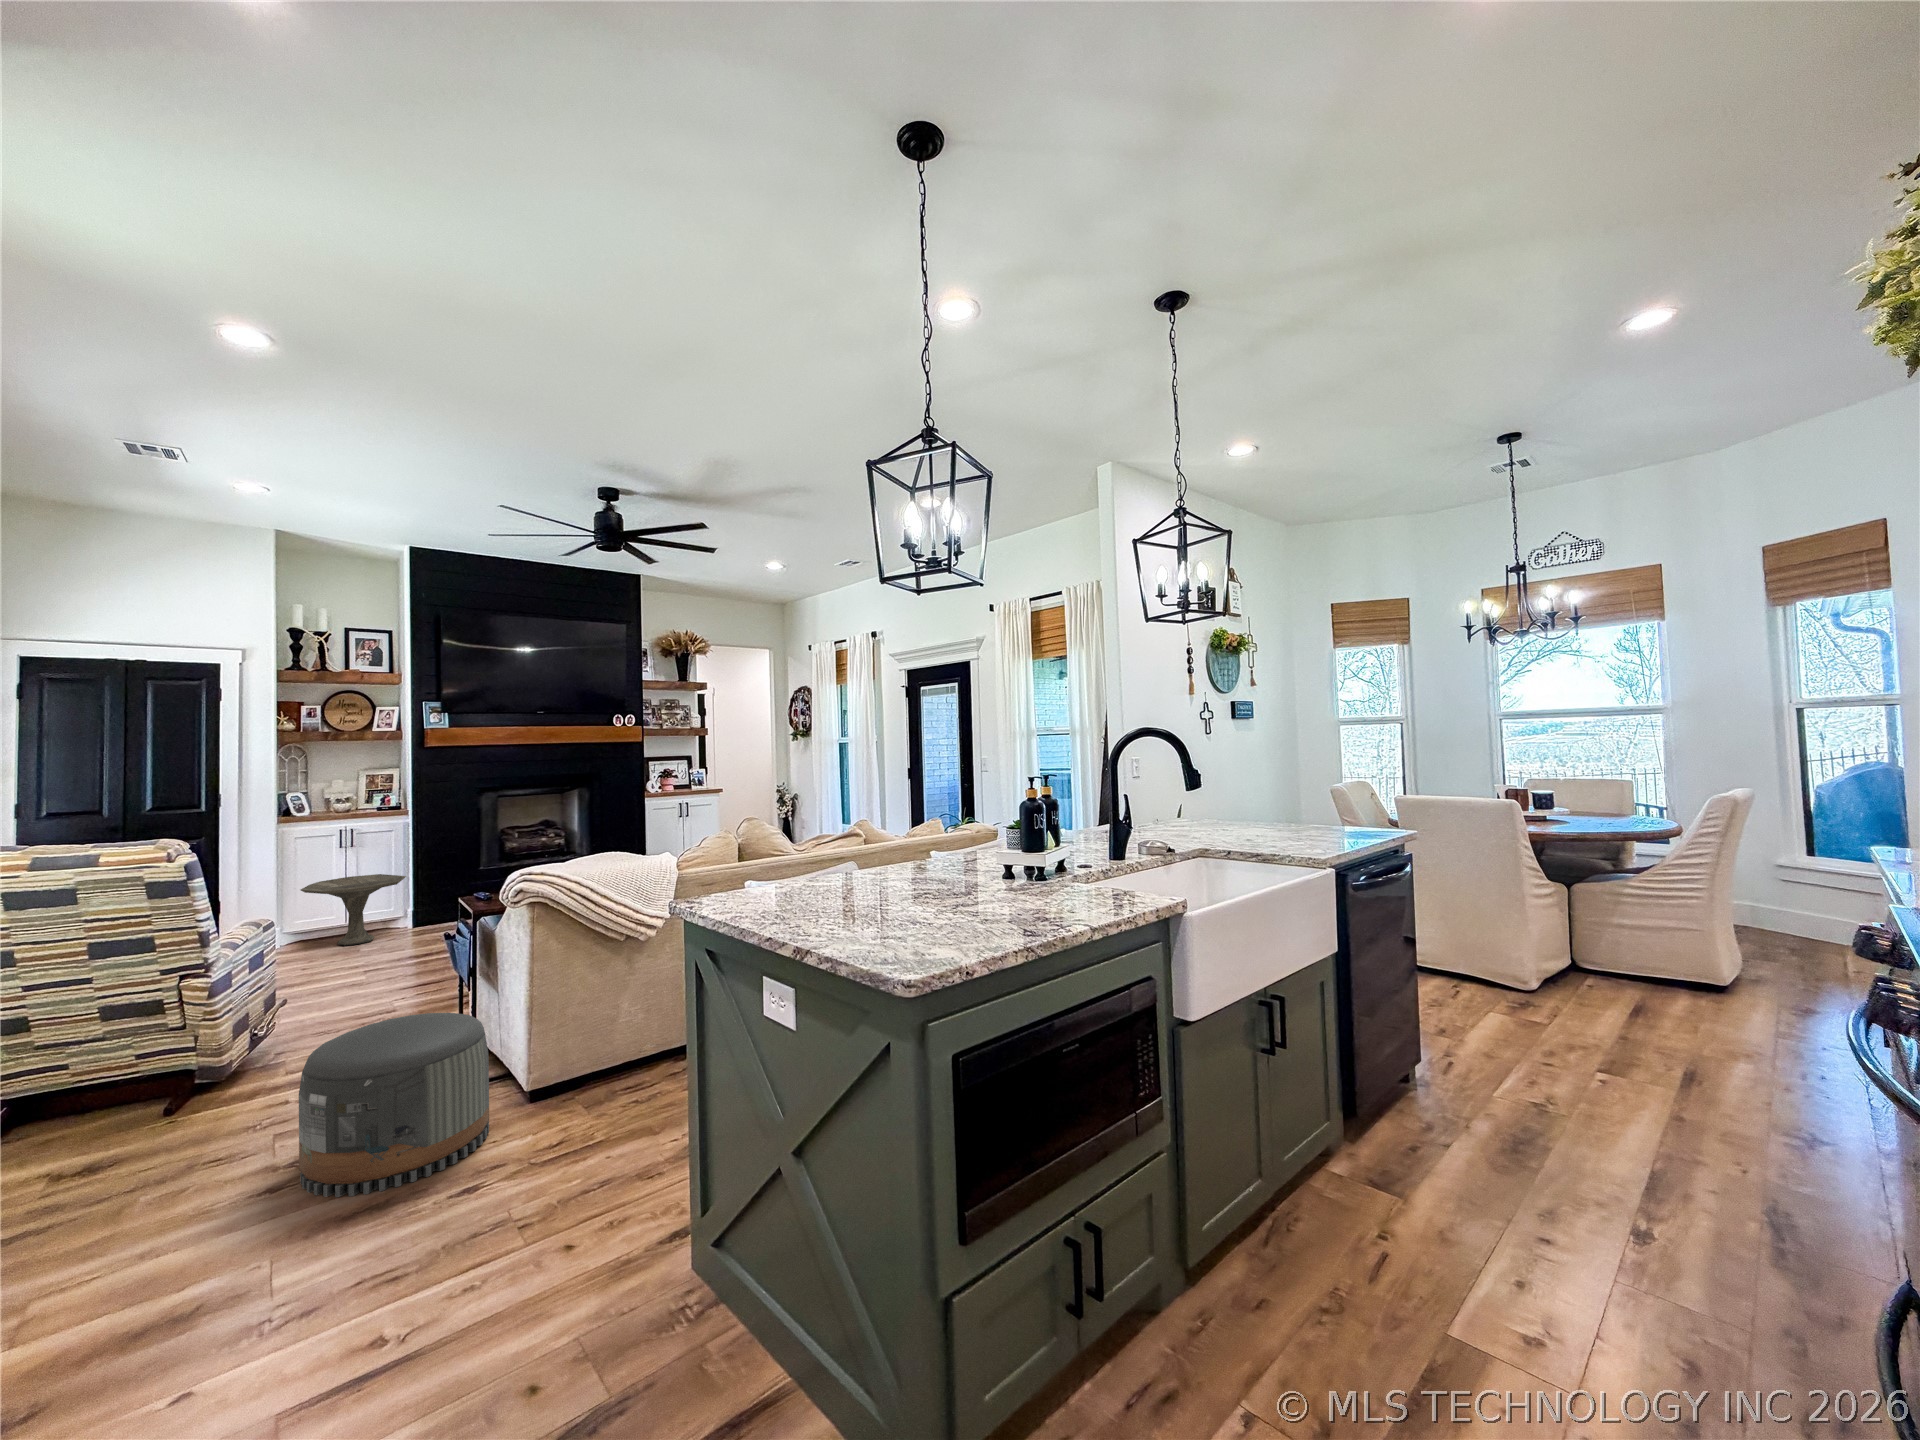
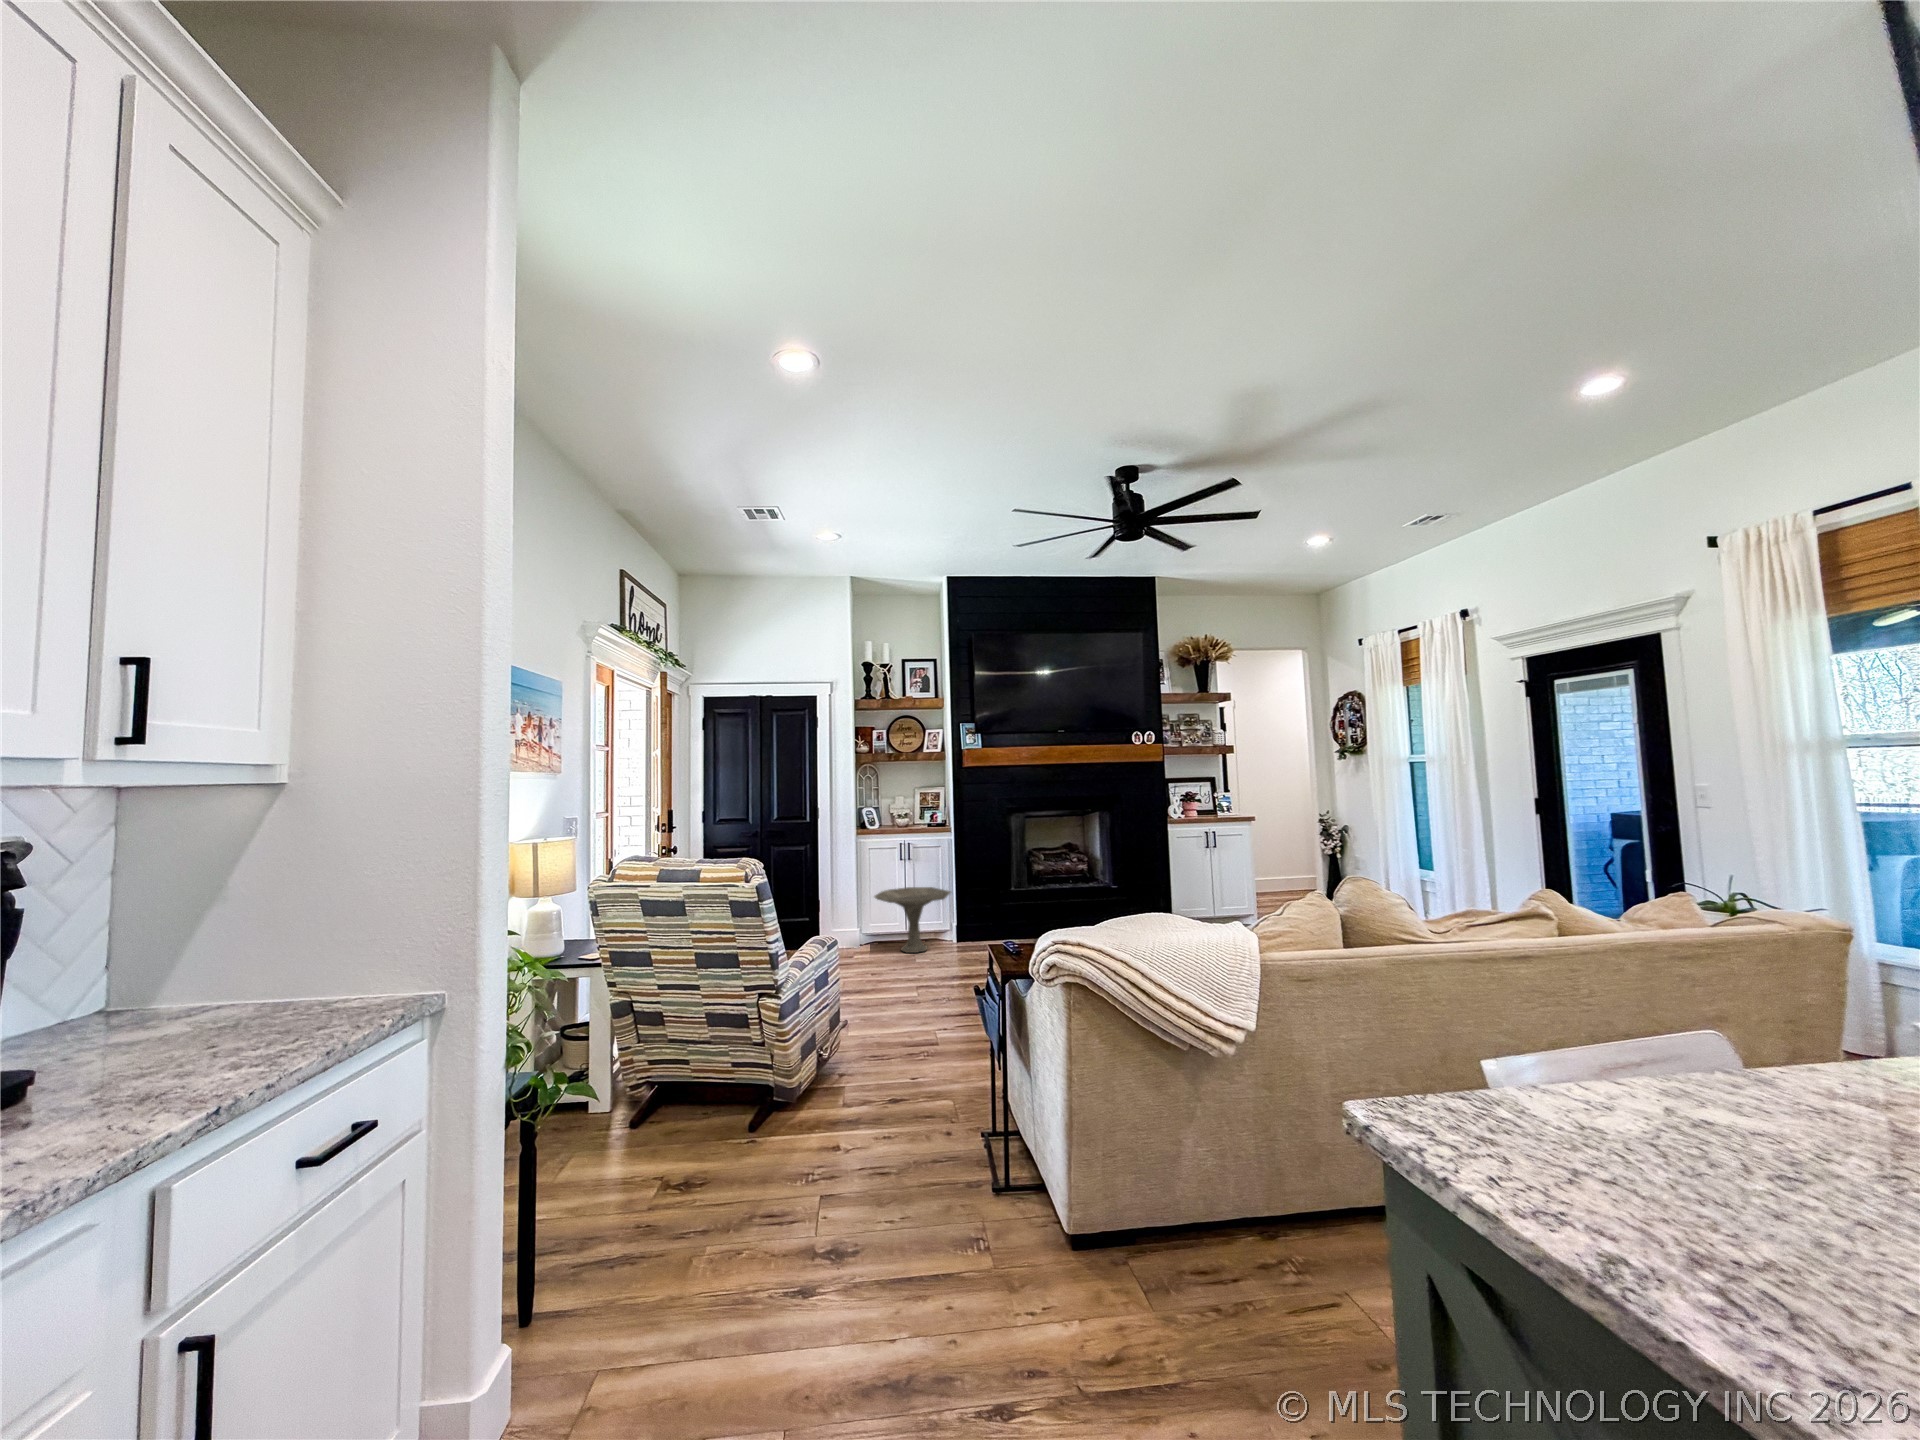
pouf: present [299,1013,489,1197] -> none [824,1100,1024,1365]

